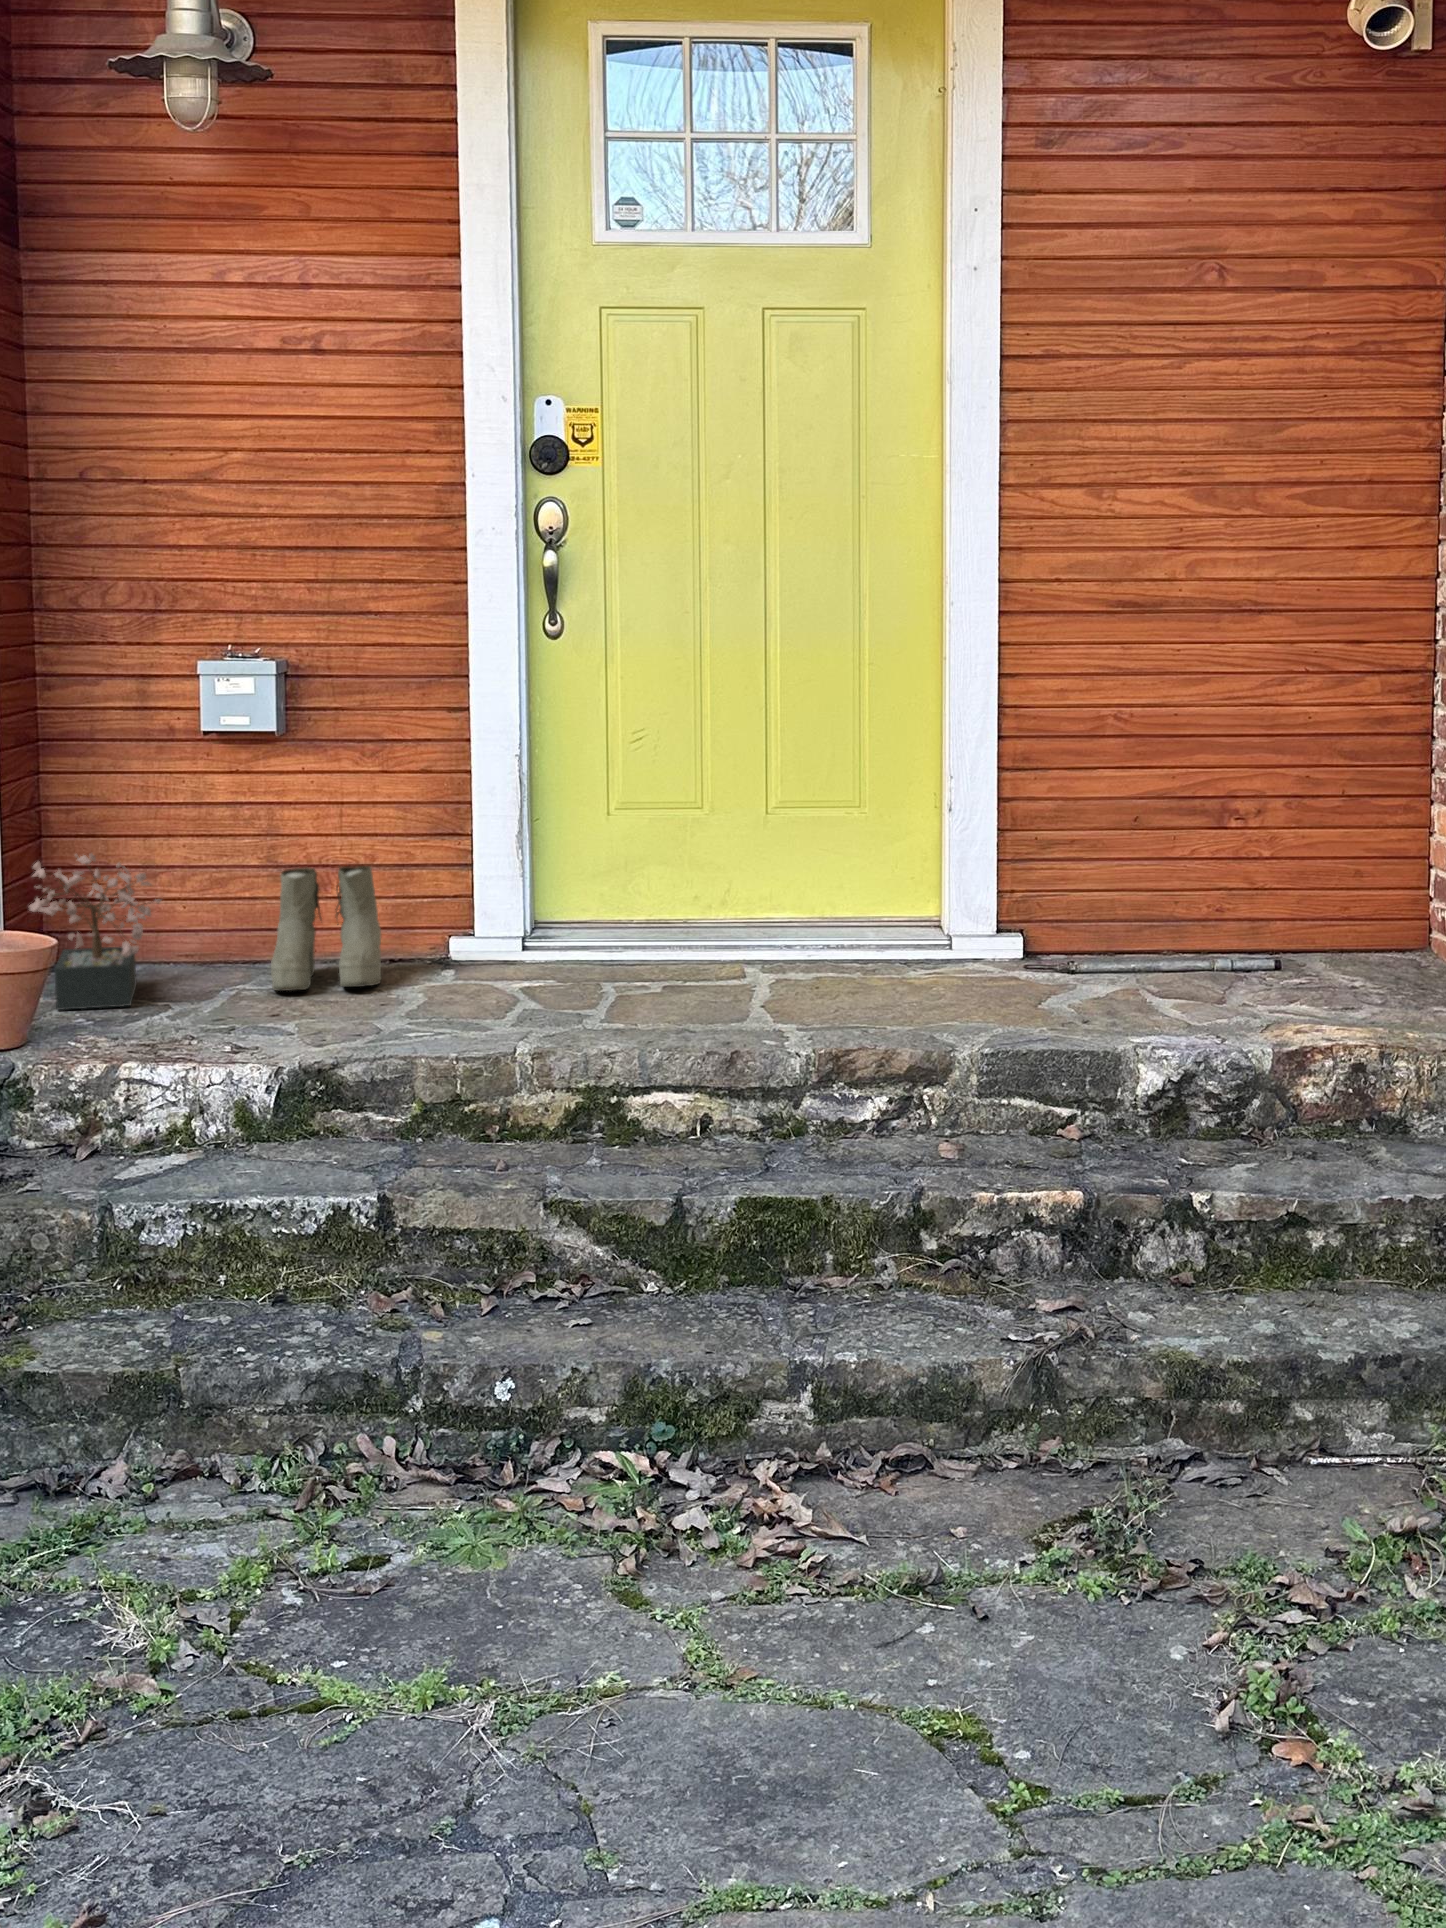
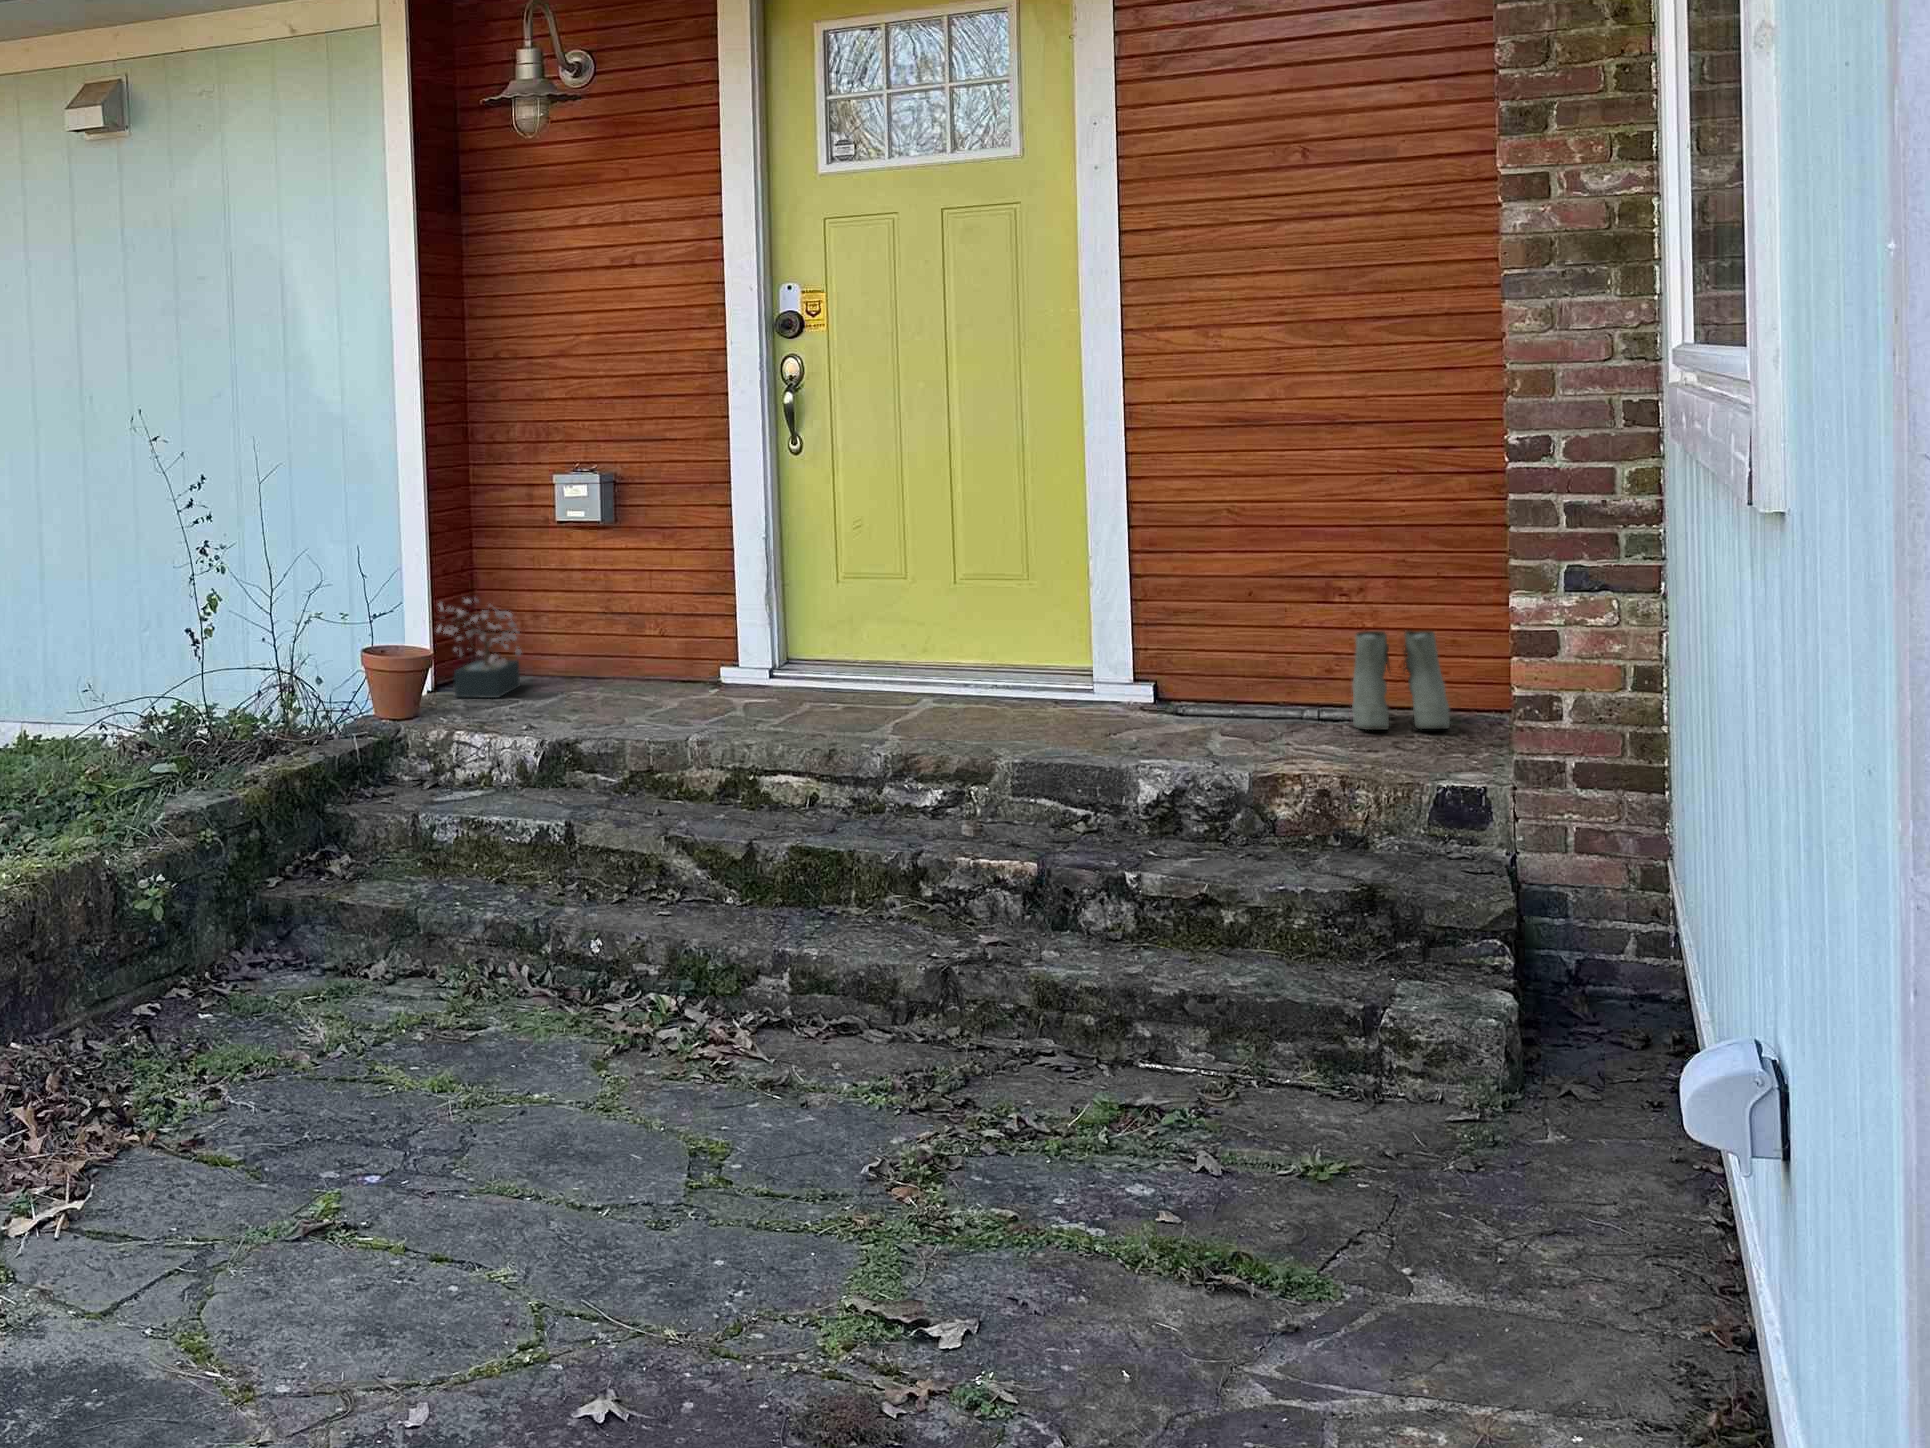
boots: present [271,866,381,991] -> present [1352,630,1450,730]

